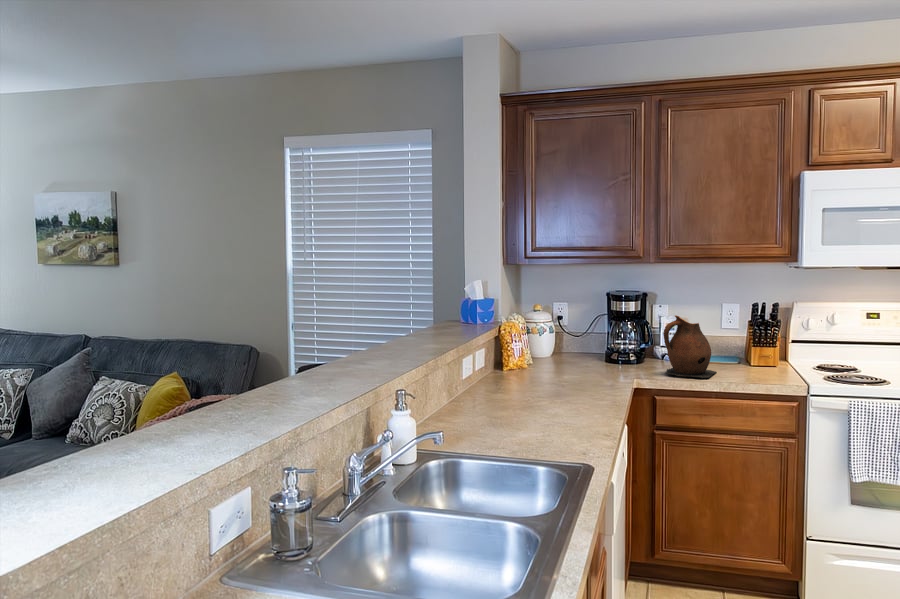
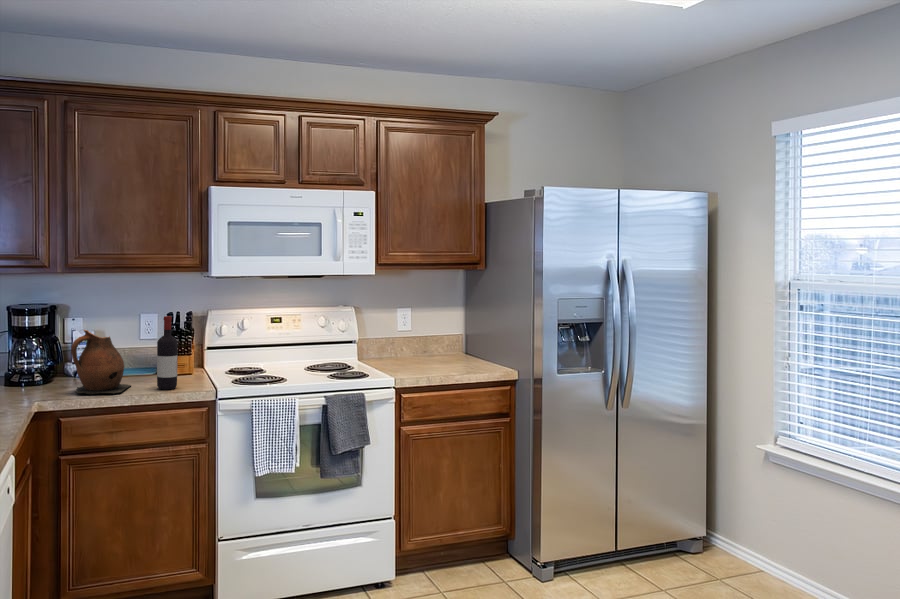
wine bottle: none [743,305,766,379] -> present [157,316,178,390]

